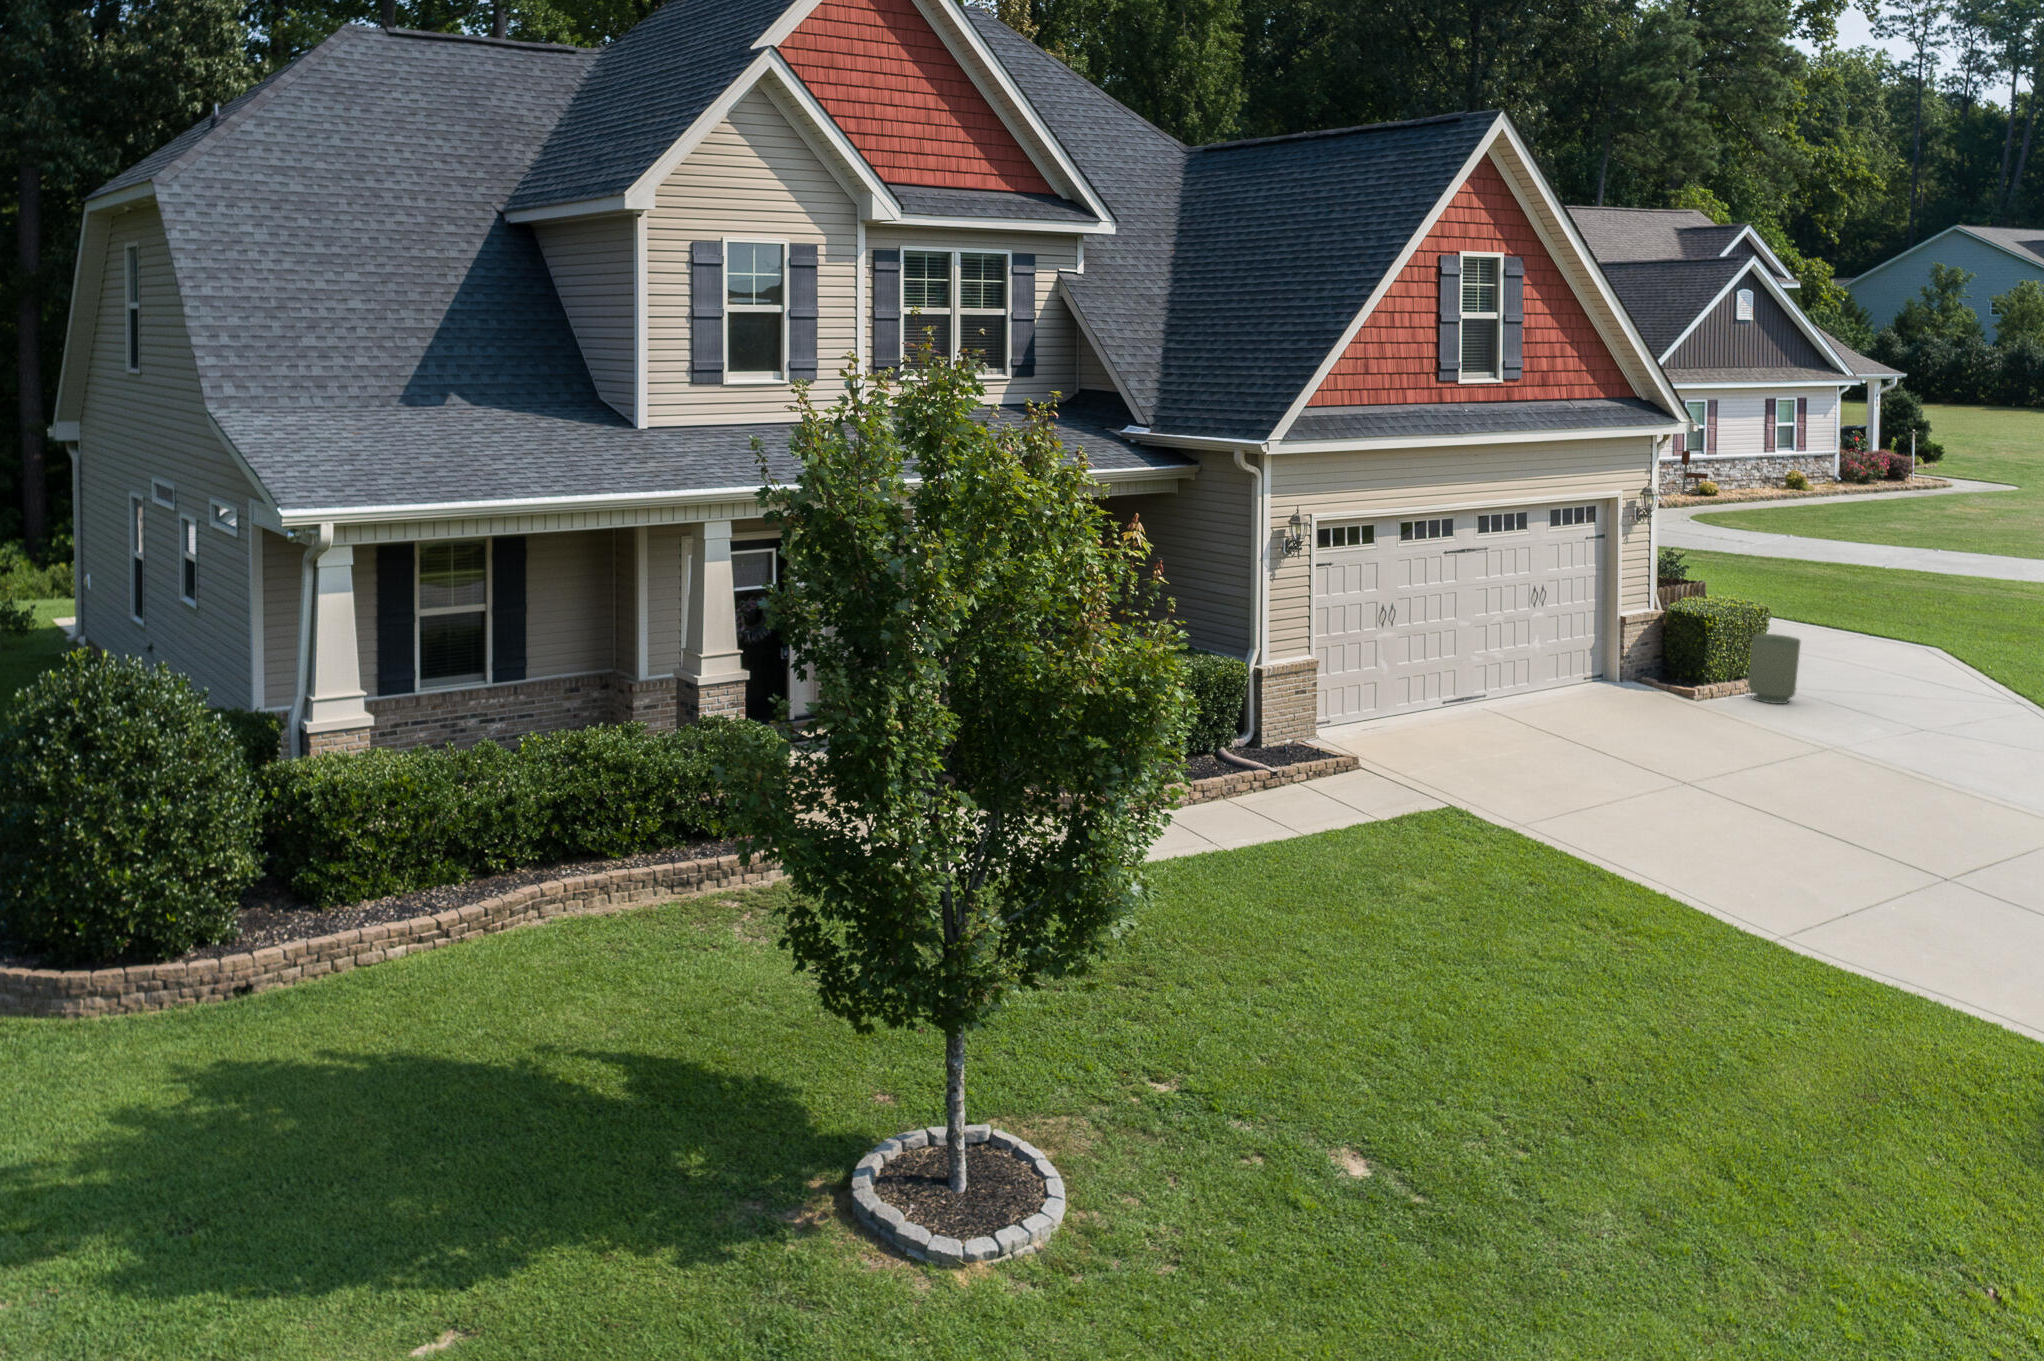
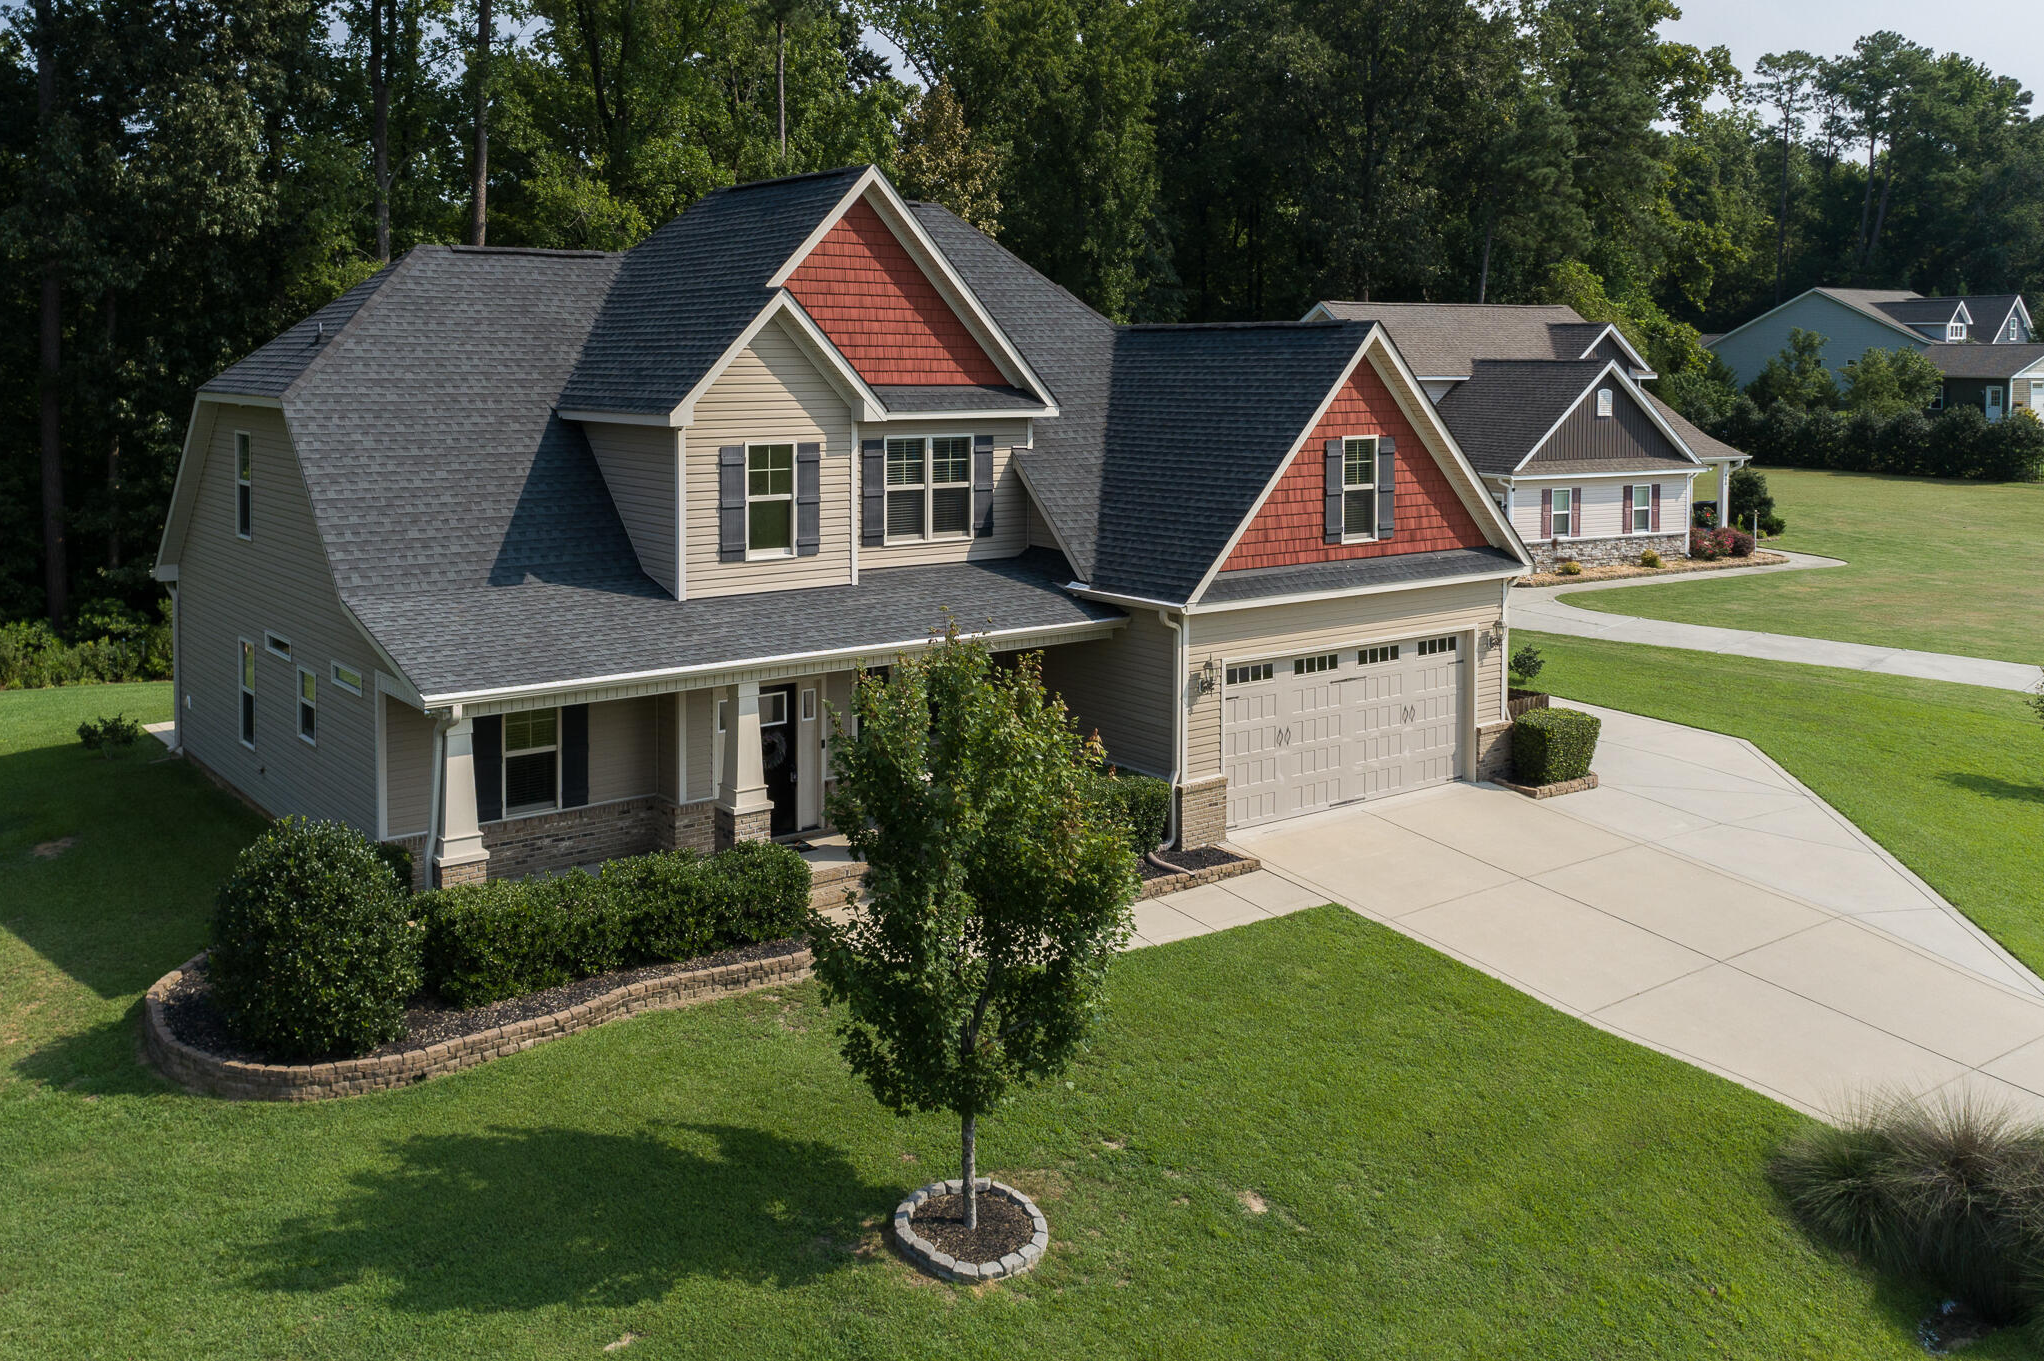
trash can: present [1748,634,1801,704] -> none [1578,741,1619,800]

